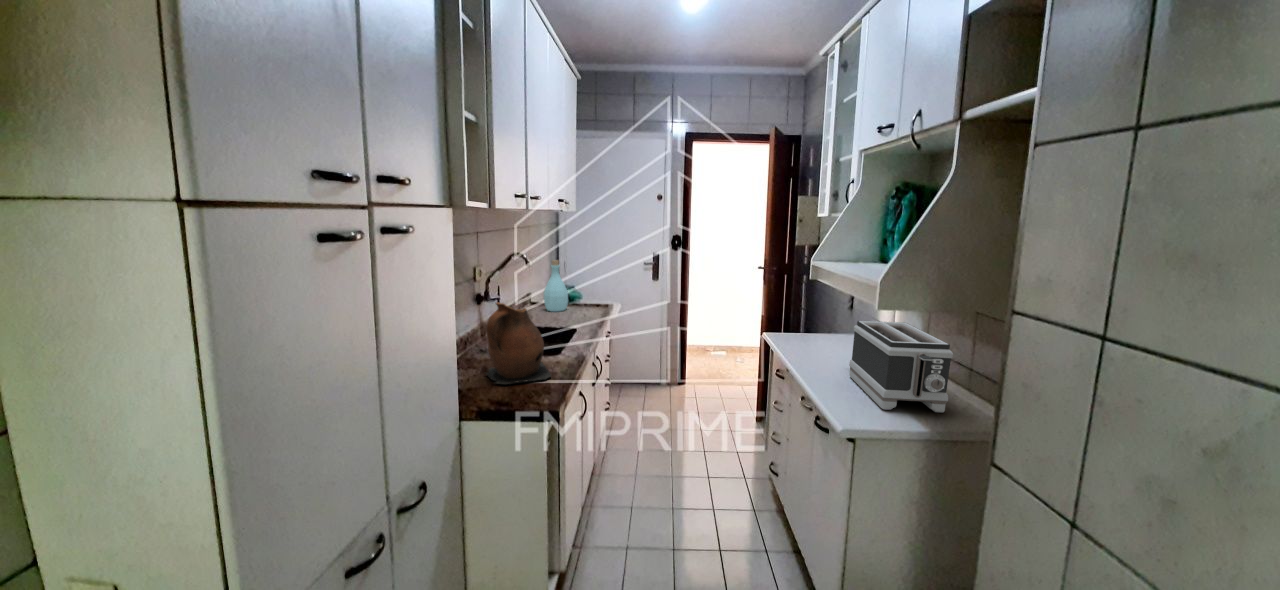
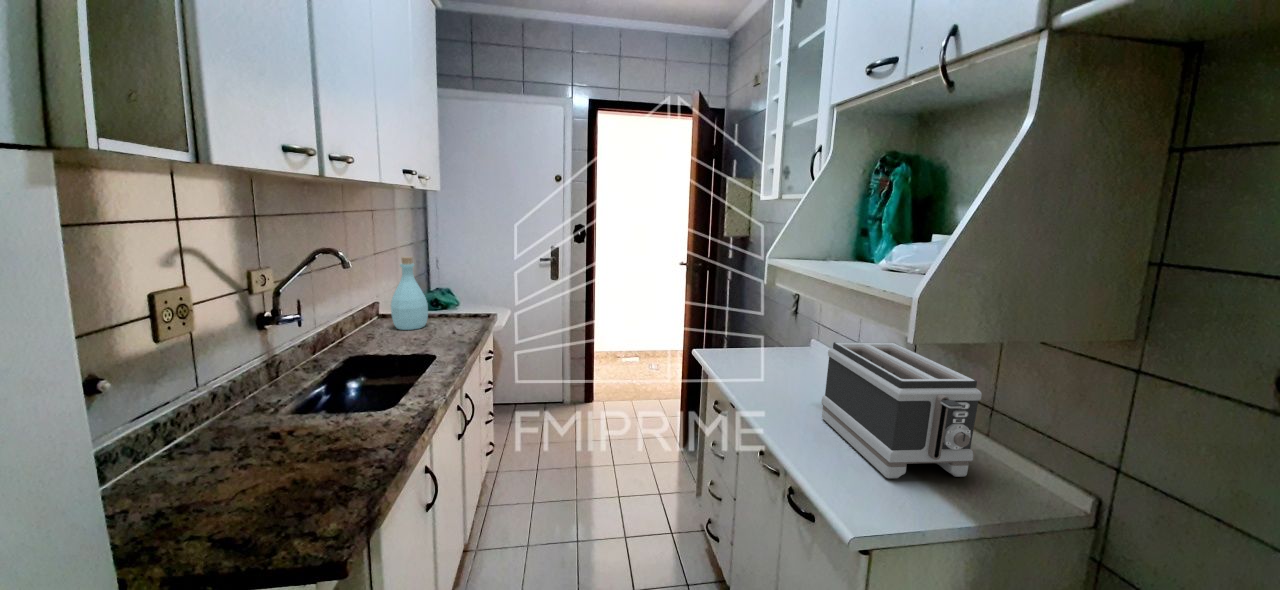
ceramic pitcher: present [486,302,551,384] -> none [212,341,362,496]

